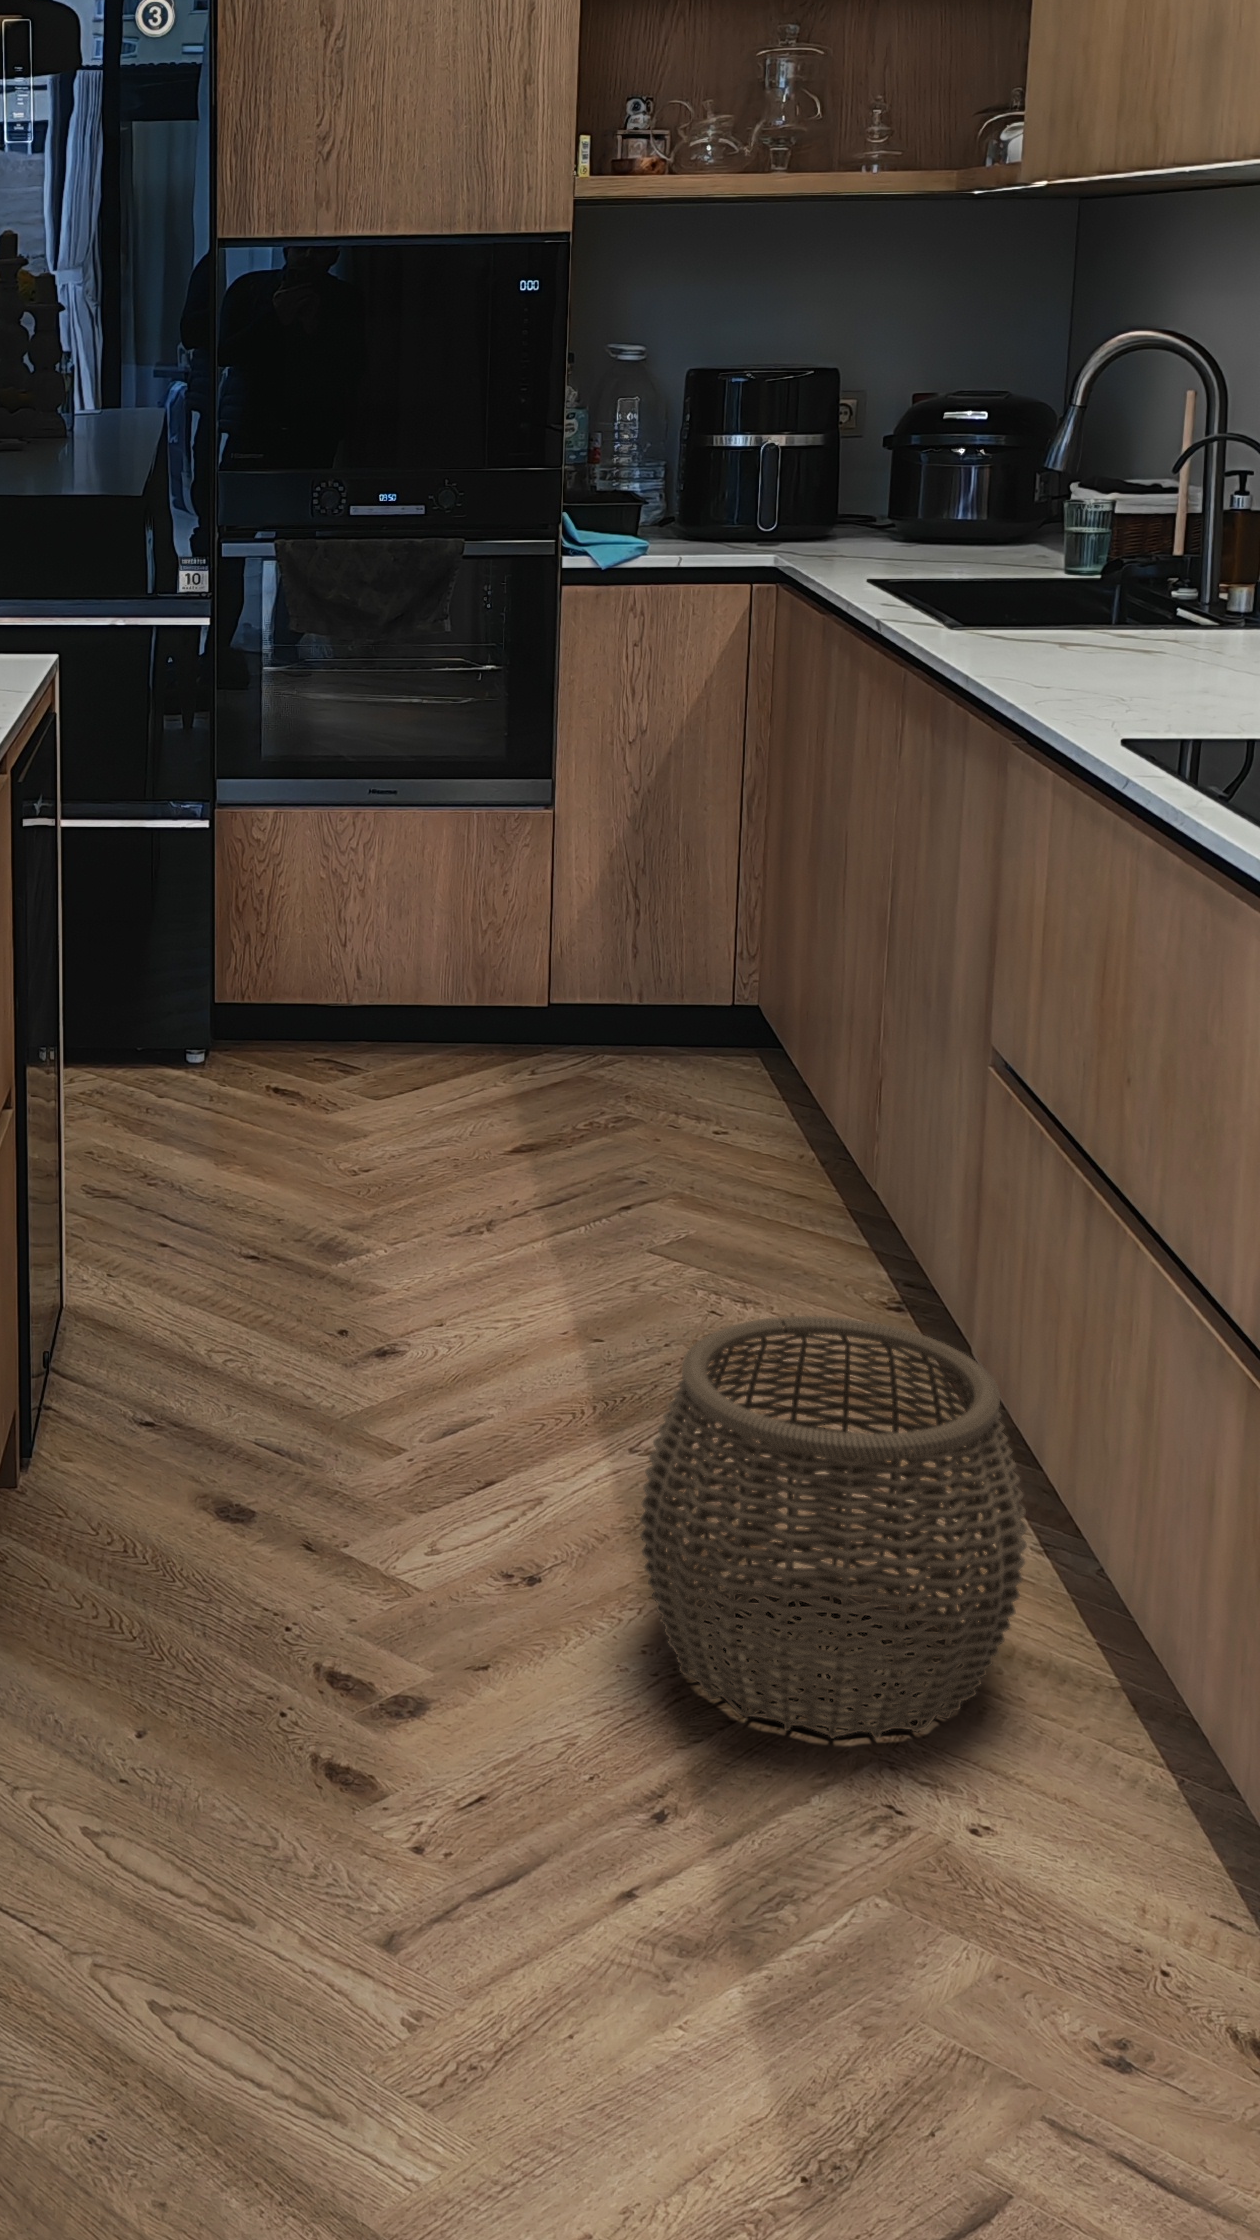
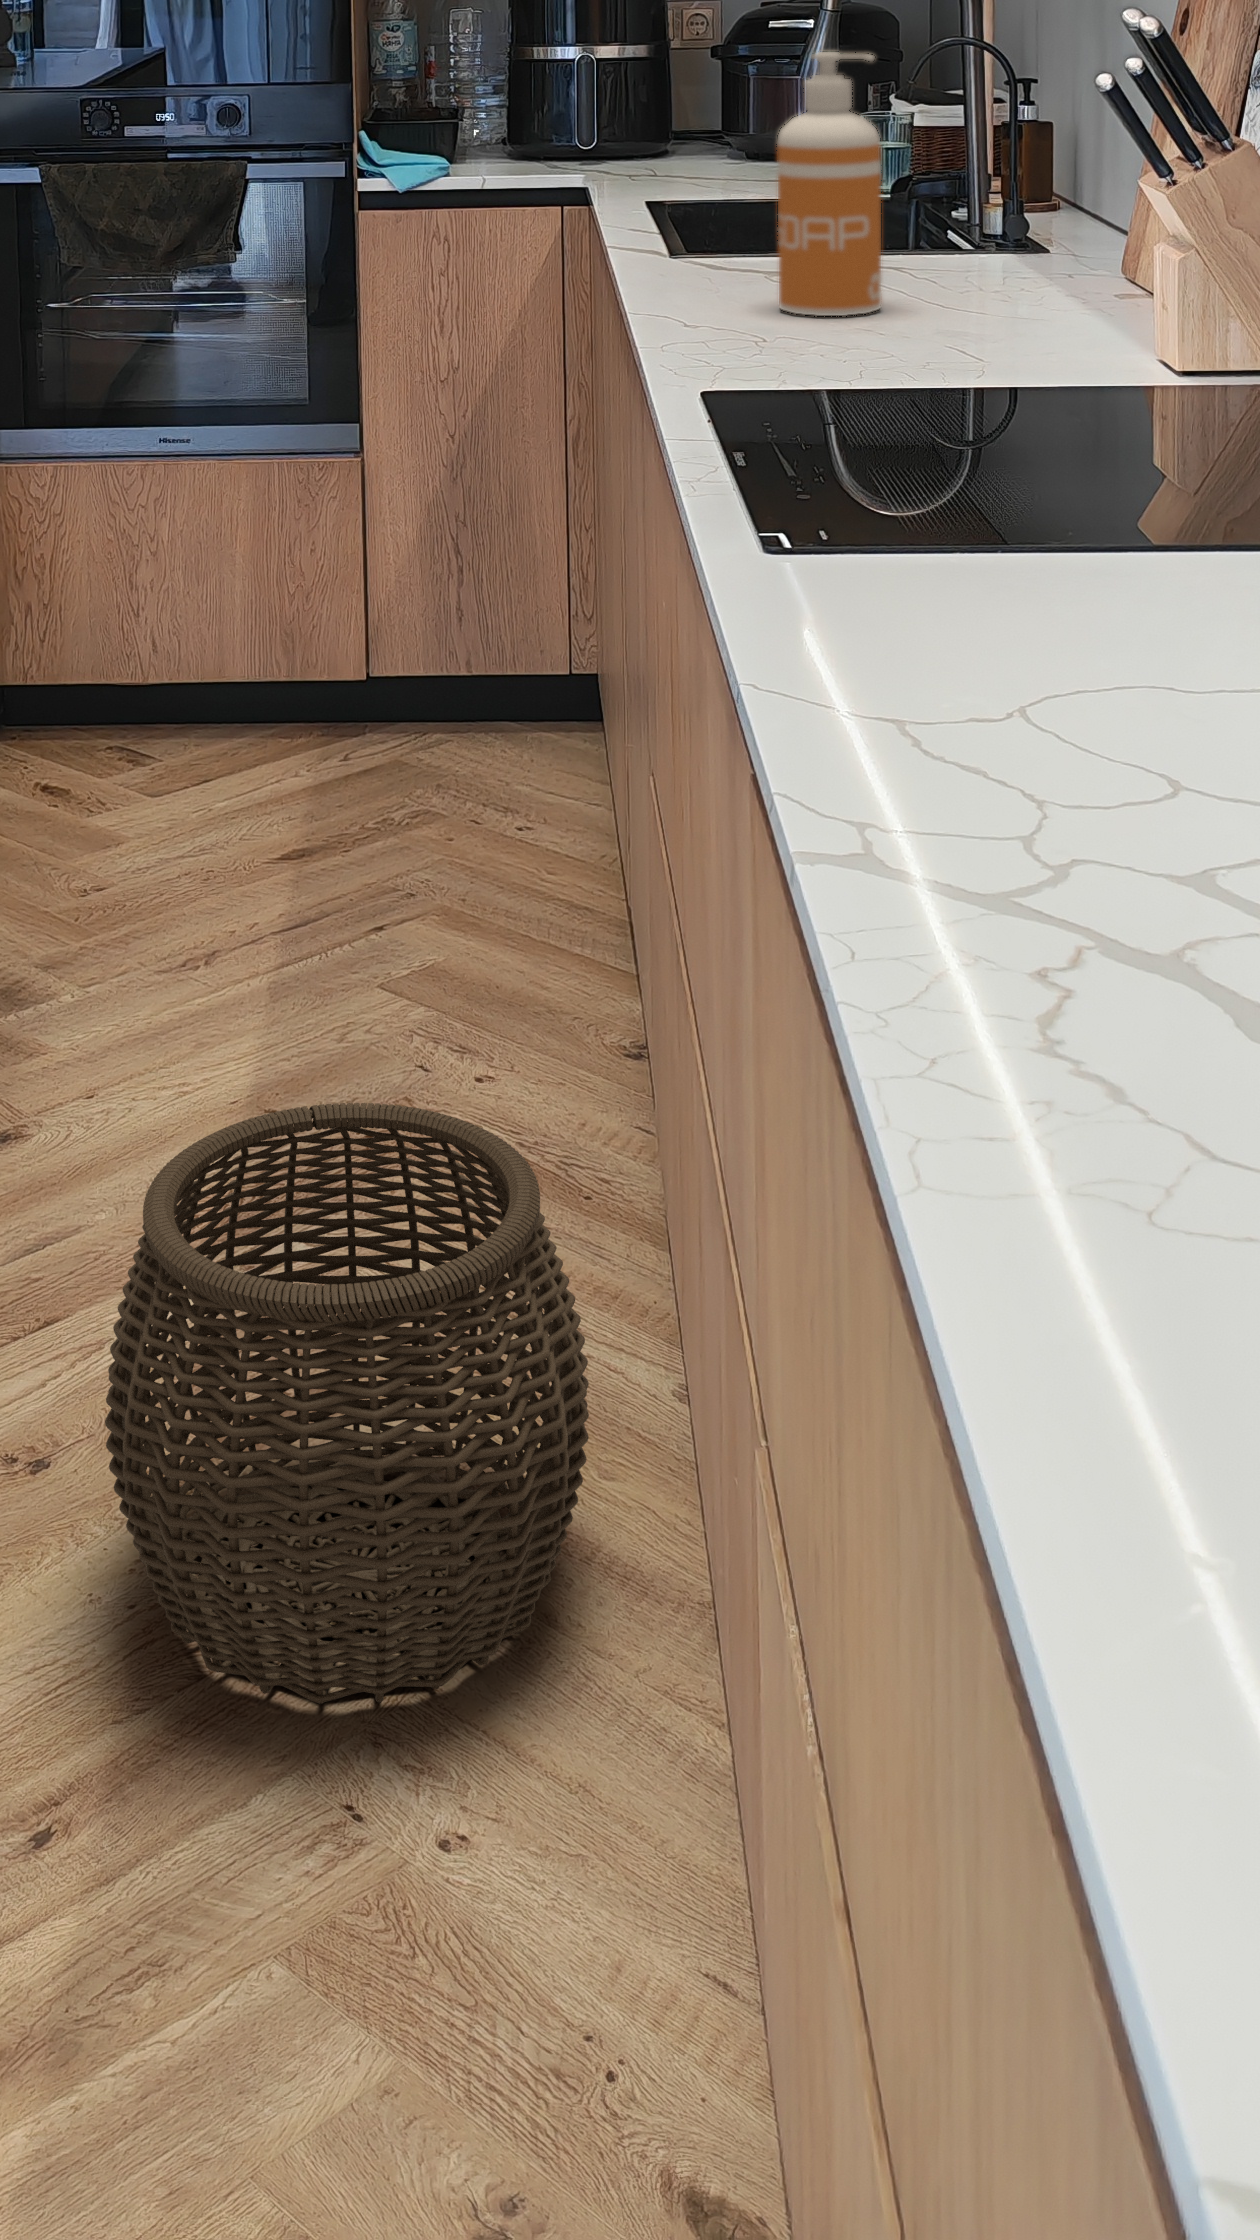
soap dispenser: none [1088,470,1197,699] -> present [777,52,881,316]

